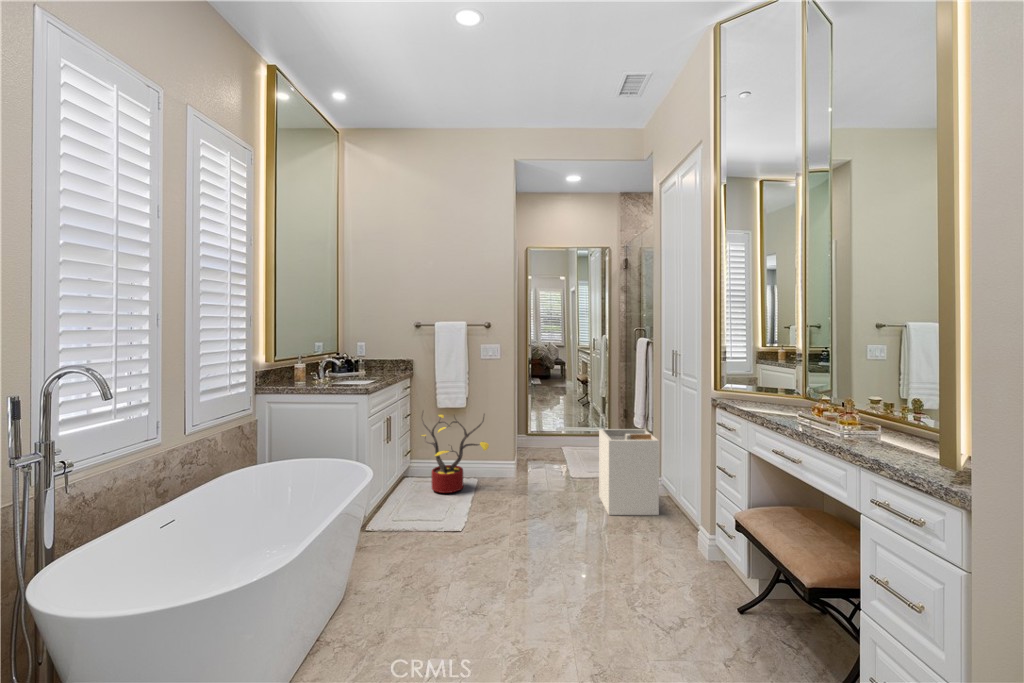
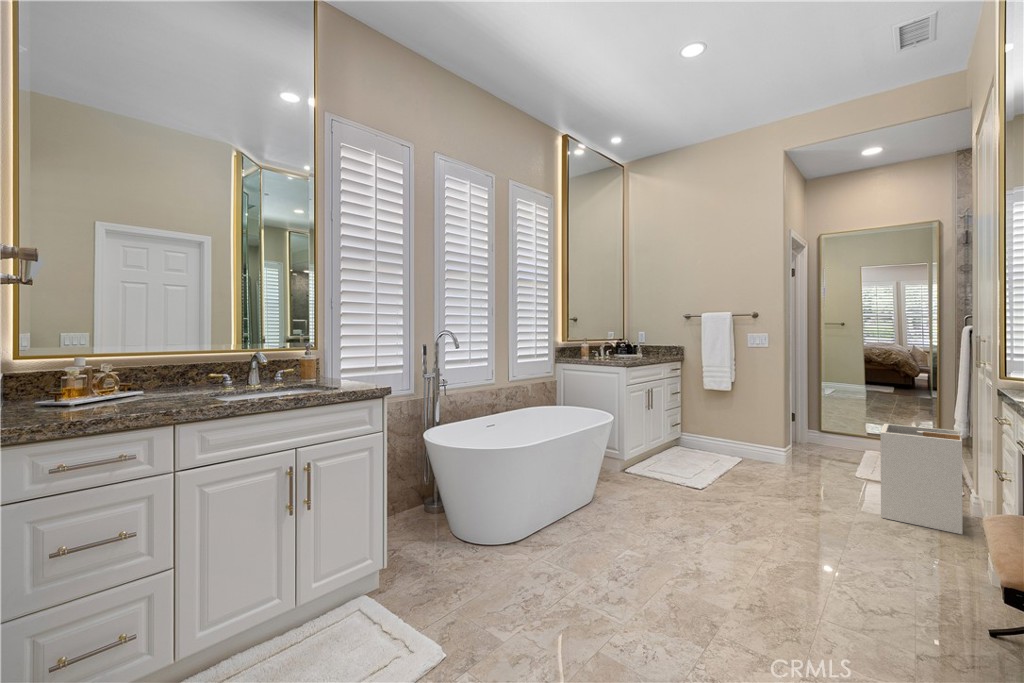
decorative plant: present [422,413,489,493] -> none [688,390,747,465]

